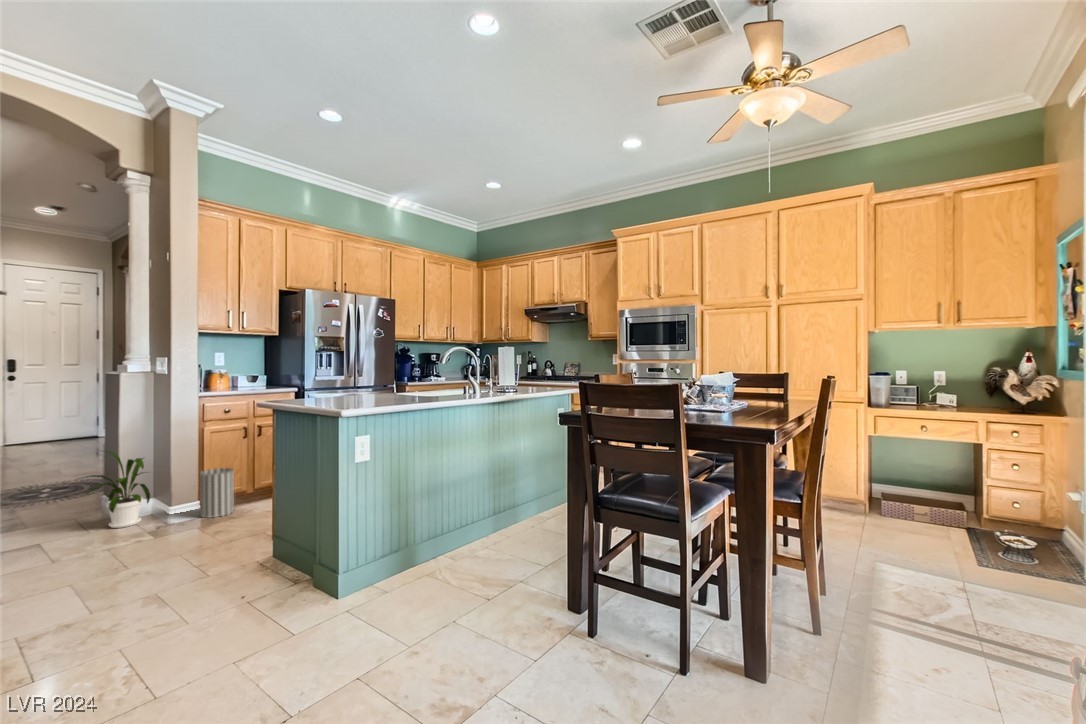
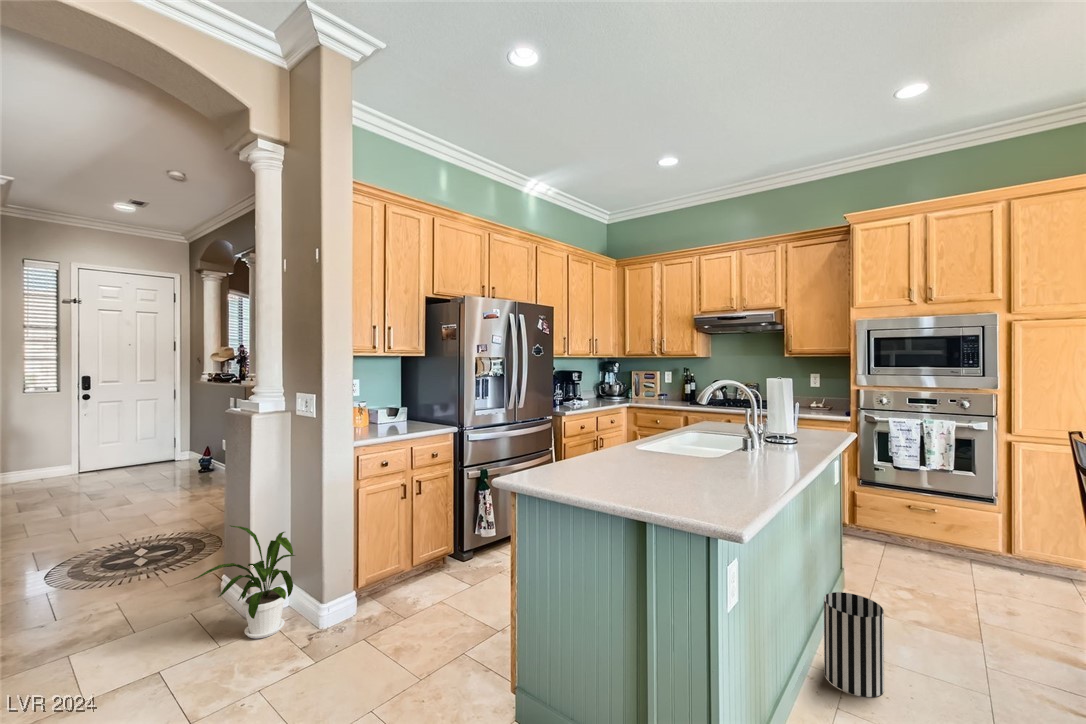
wastebasket: present [200,468,234,518] -> present [824,592,884,697]

